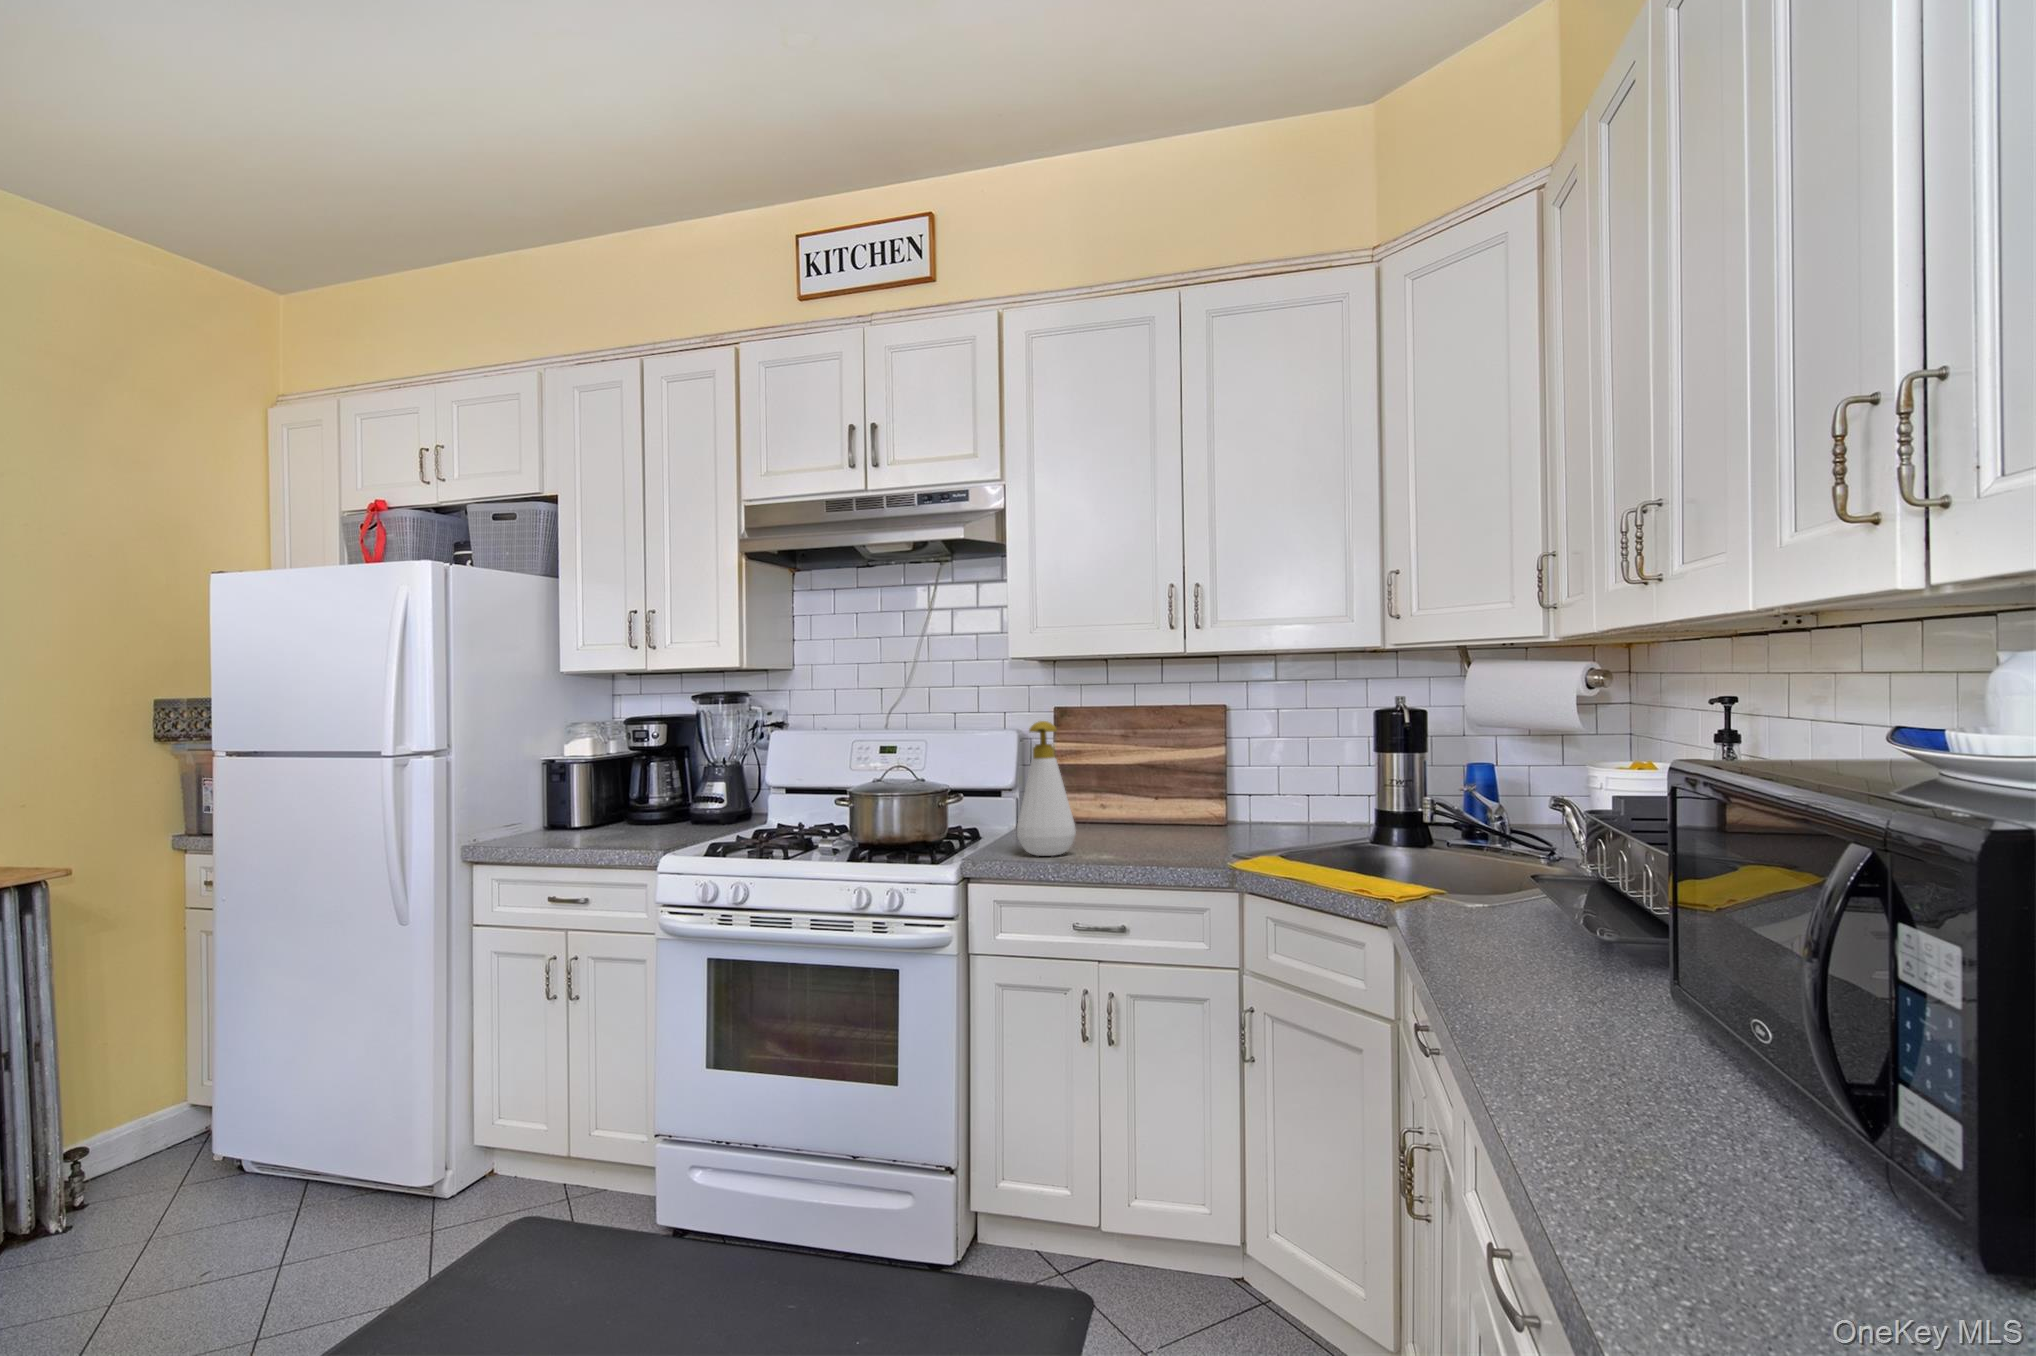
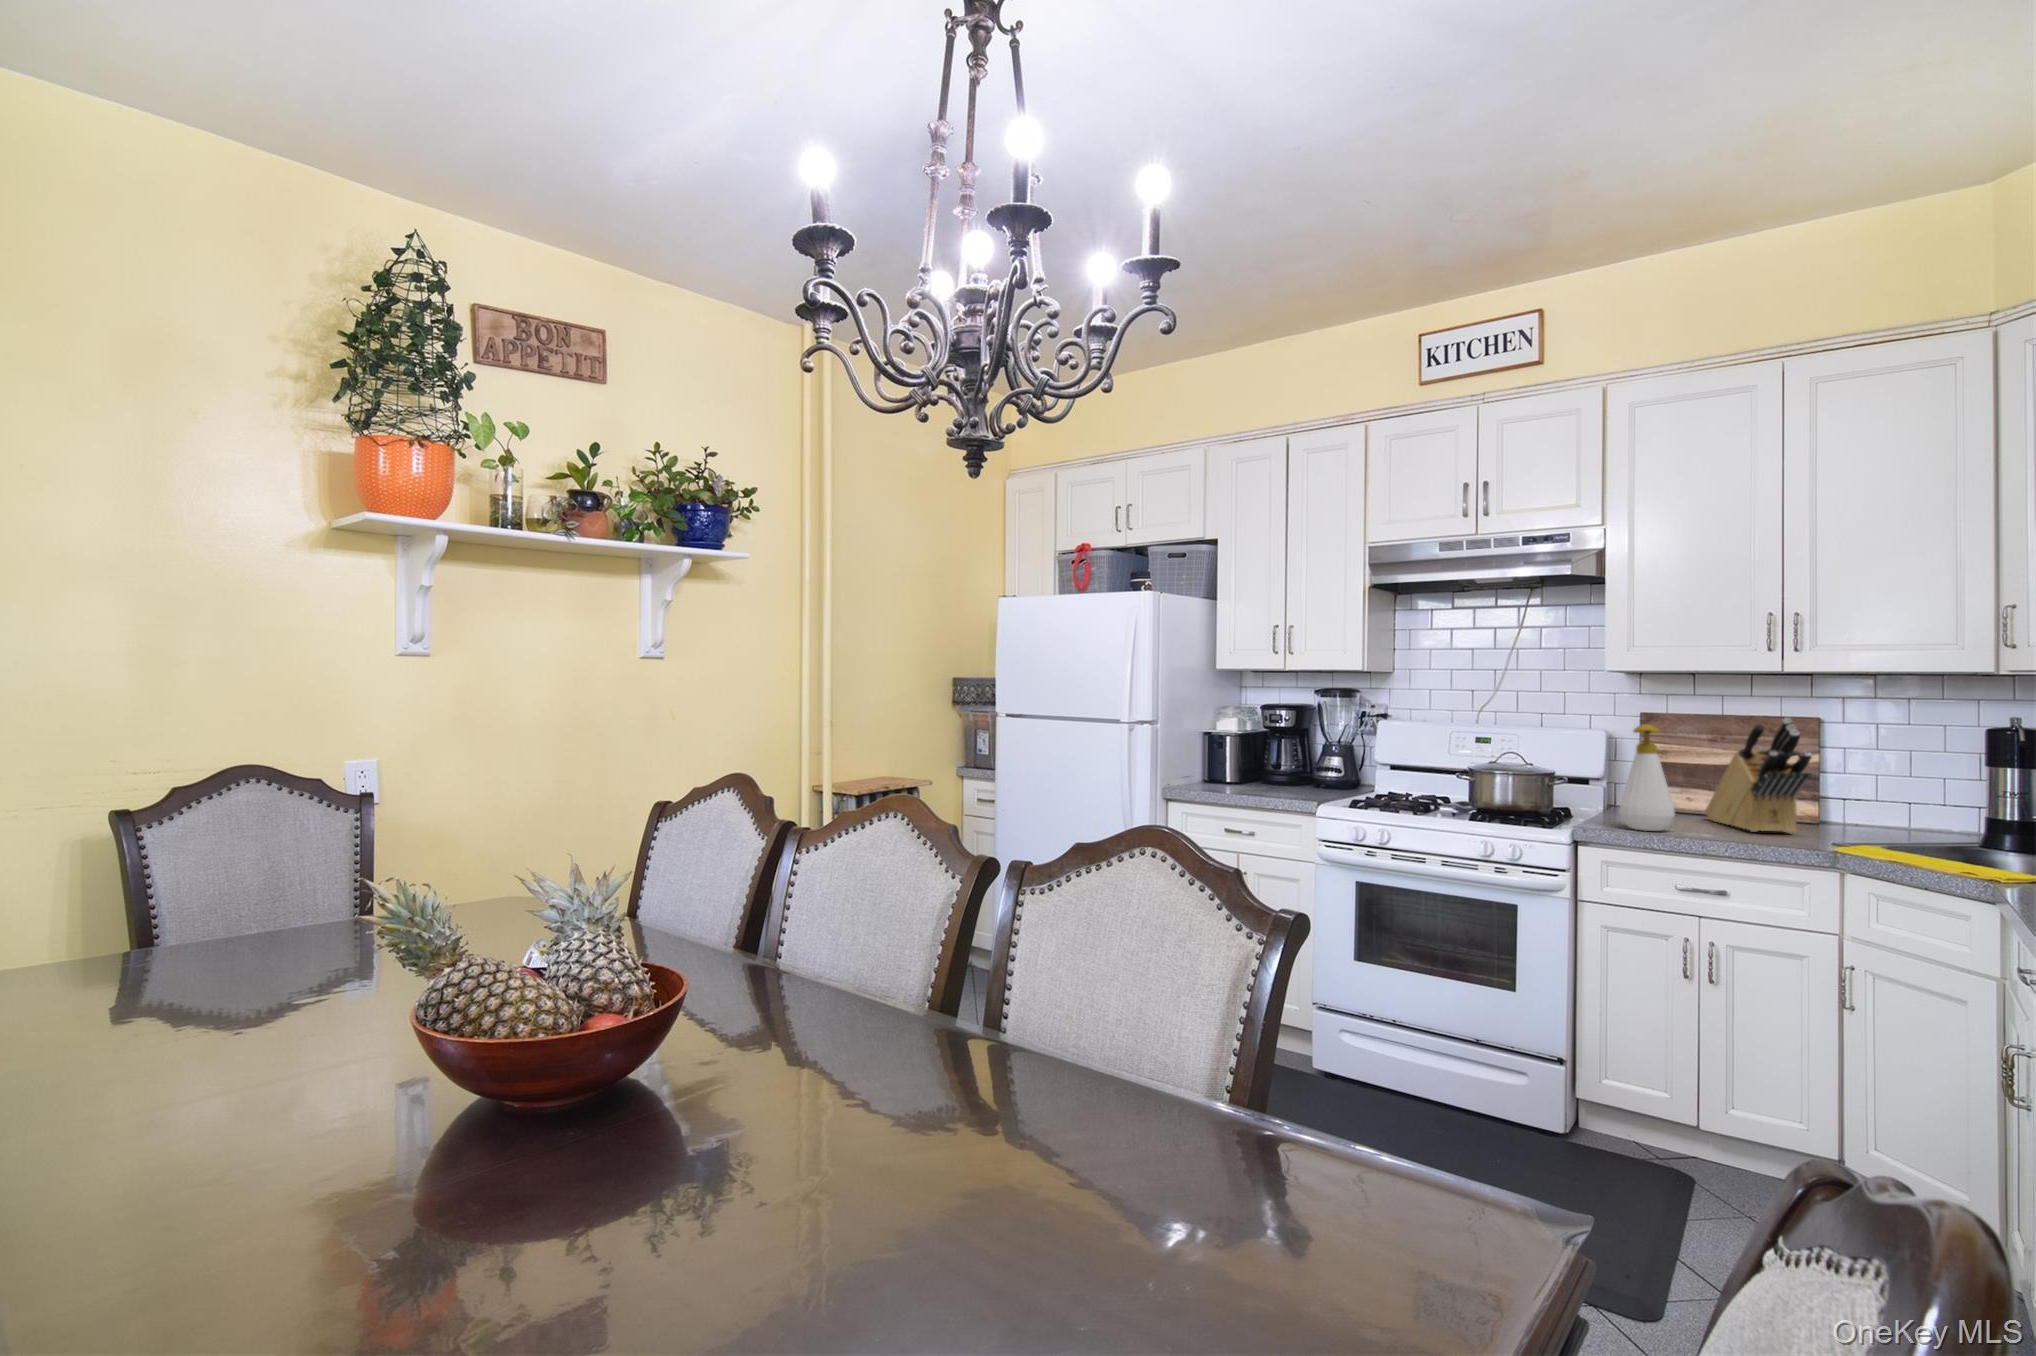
knife block: none [1117,706,1211,845] -> present [1705,718,1812,833]

